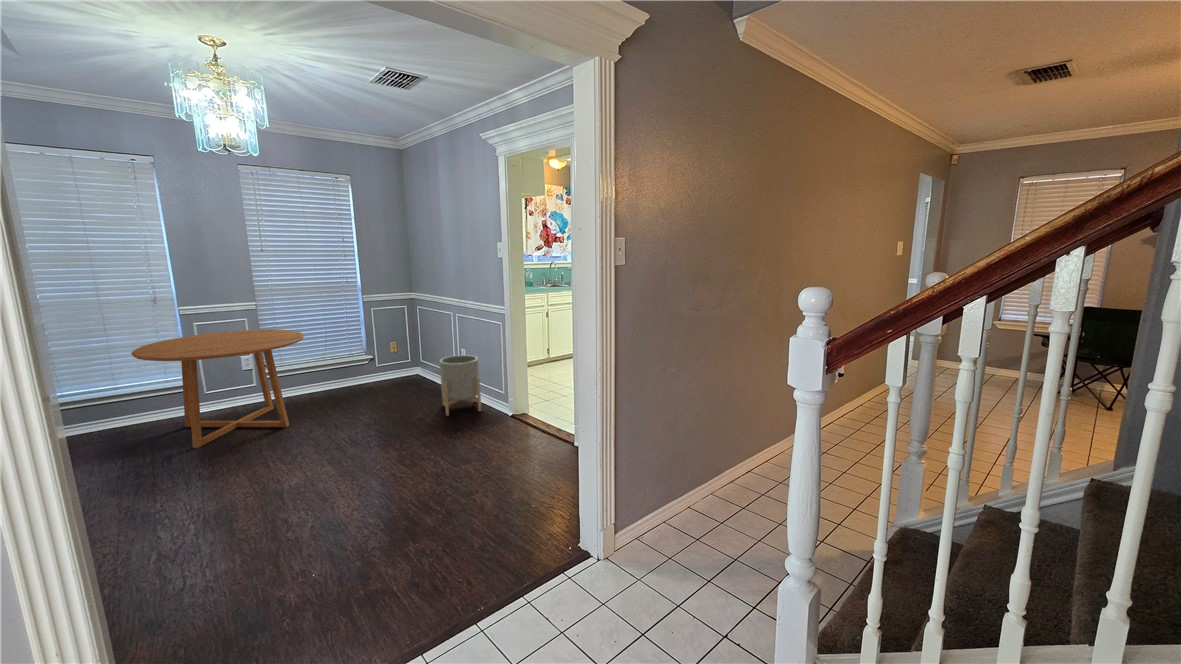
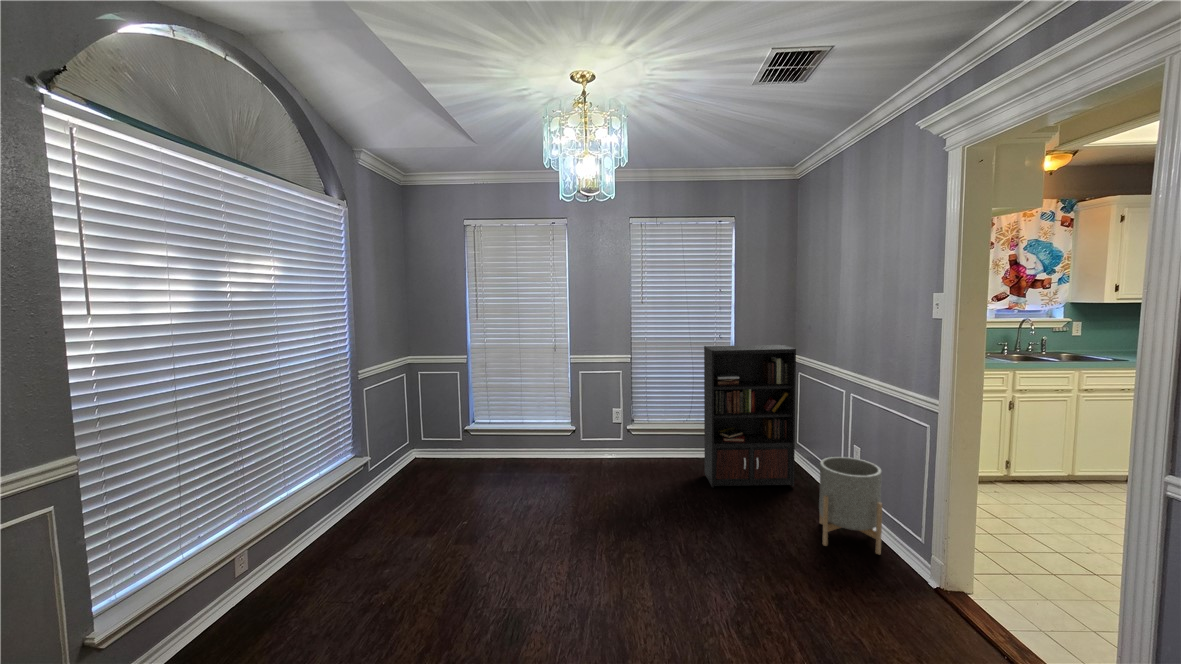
bookcase: none [336,282,422,404] -> present [704,344,796,488]
dining table: present [131,330,304,448] -> none [526,384,665,502]

